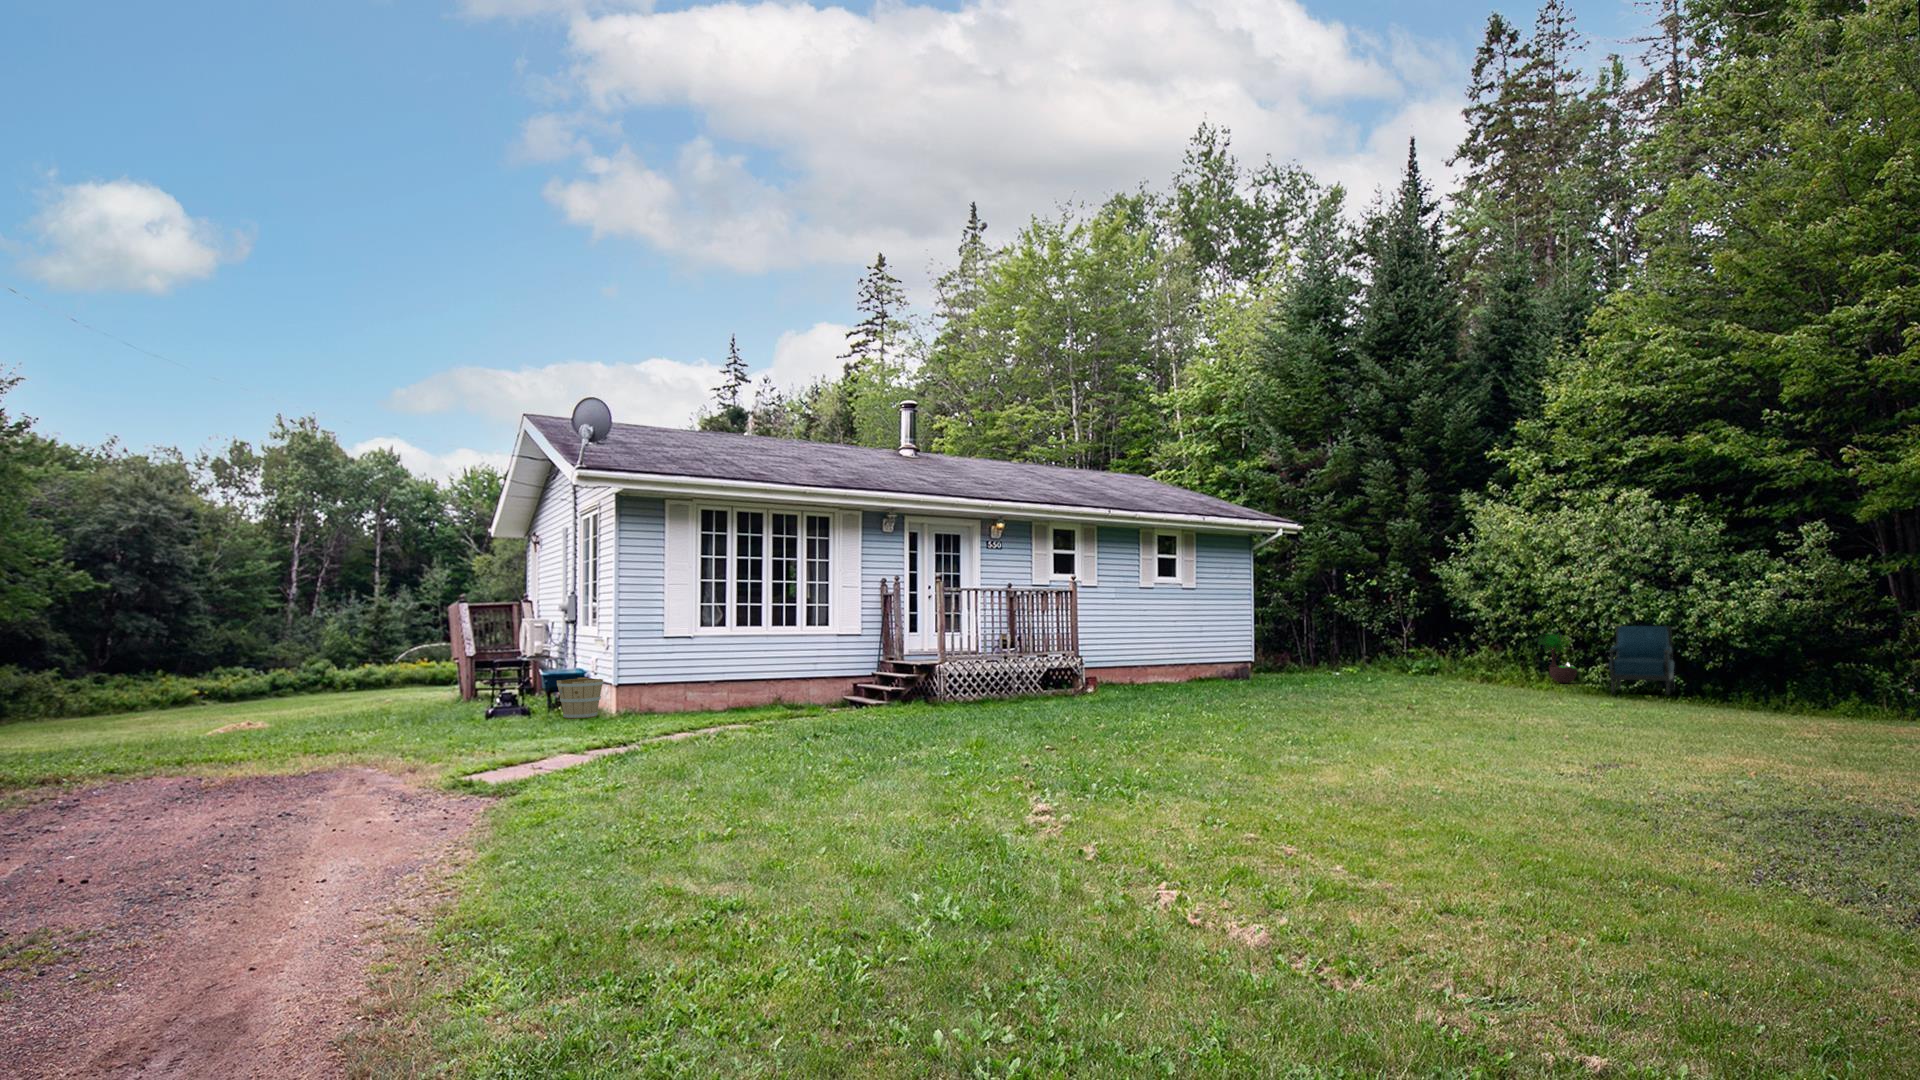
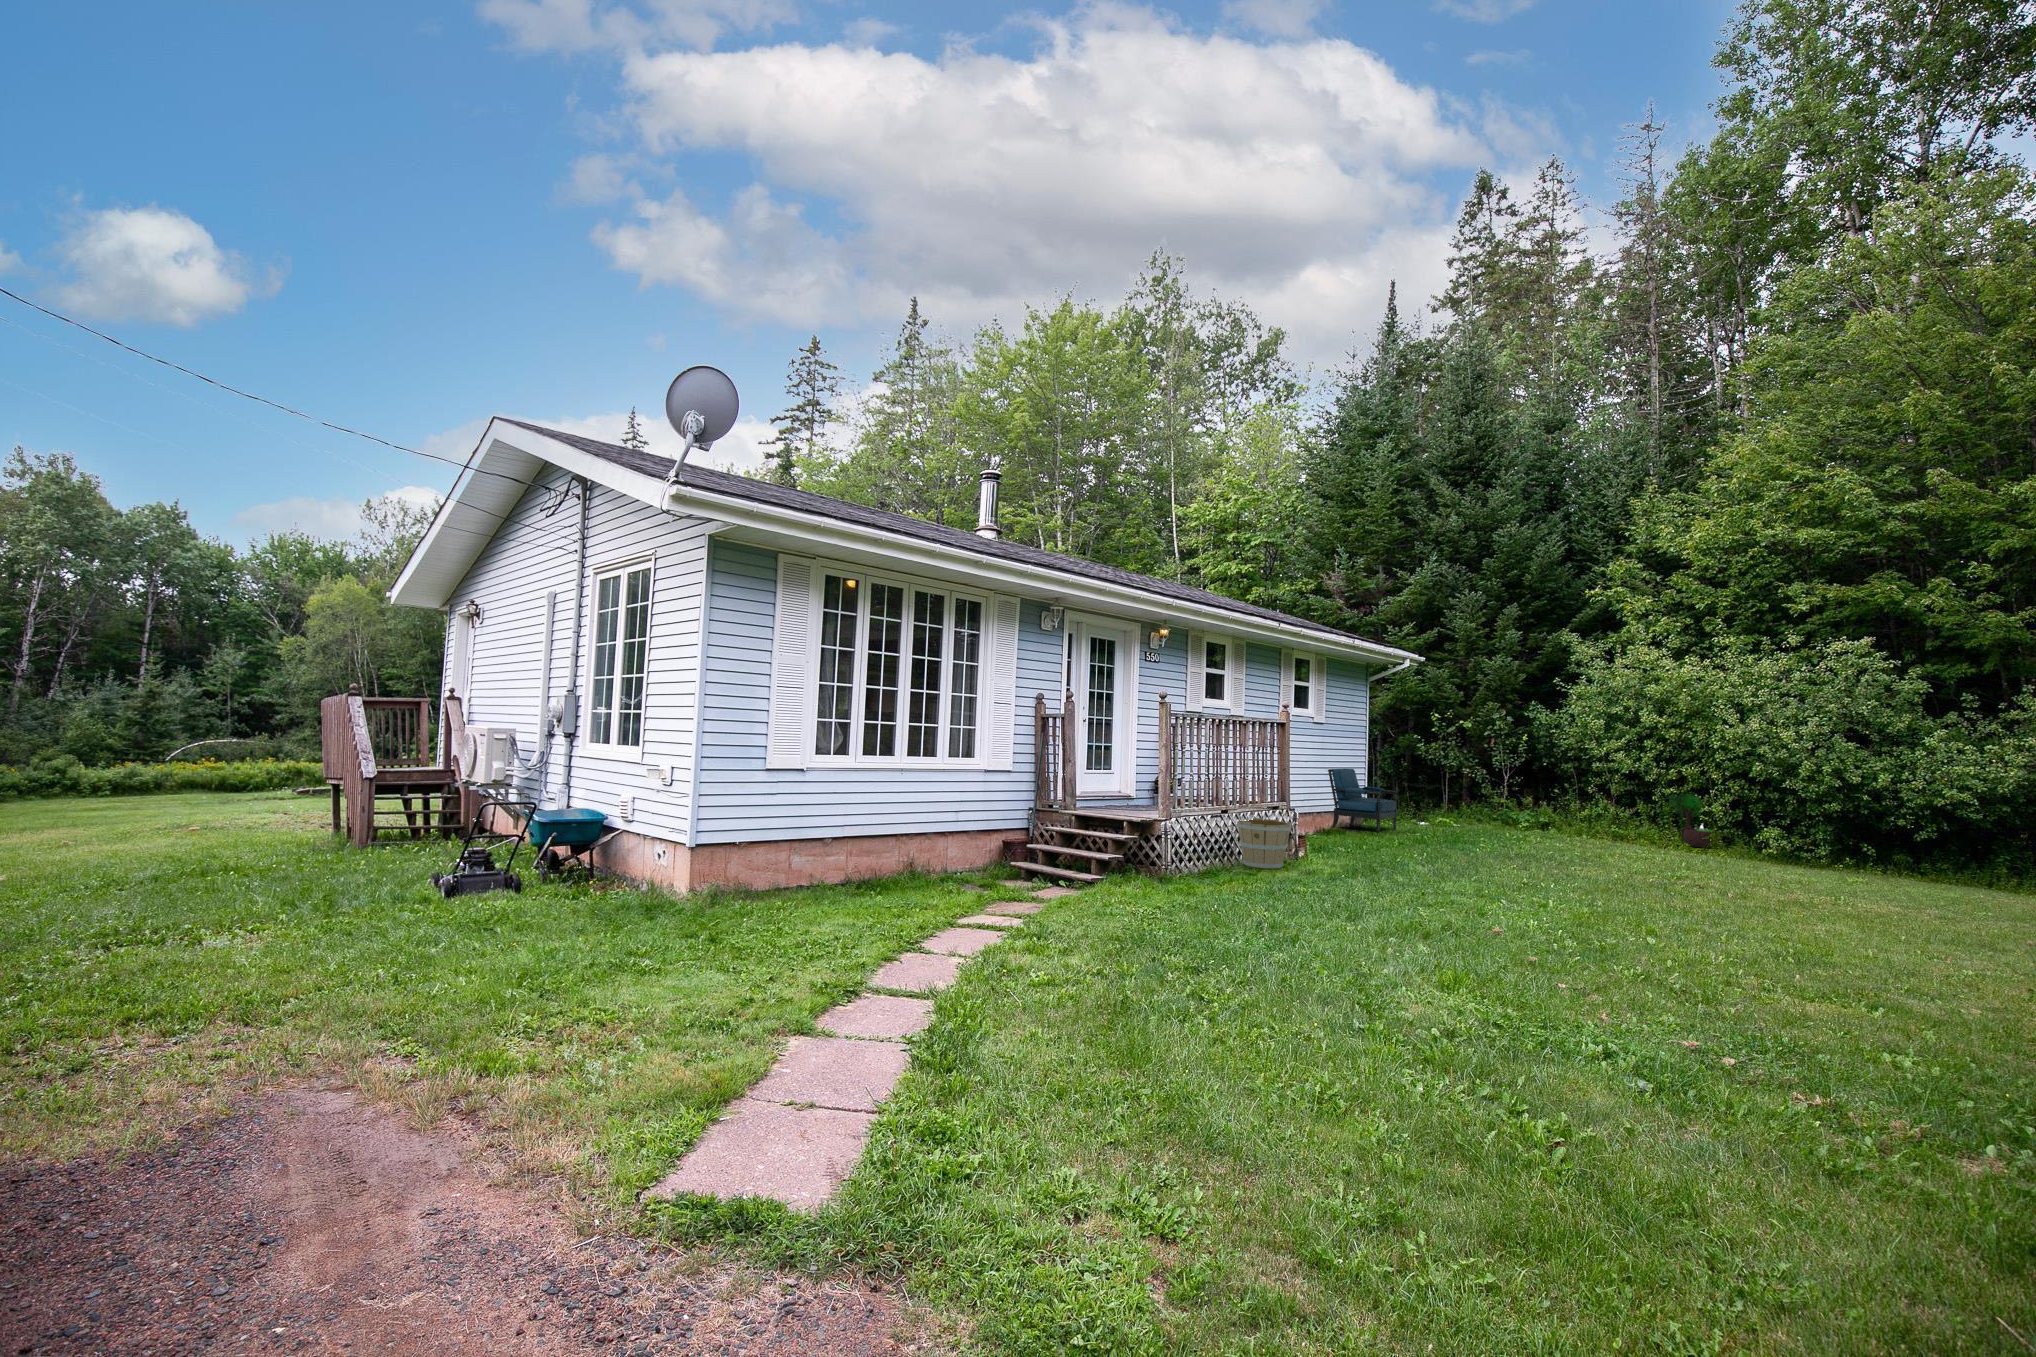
chair: present [1610,626,1675,695] -> present [1328,769,1397,833]
wooden bucket: present [557,677,604,719] -> present [1237,818,1292,869]

